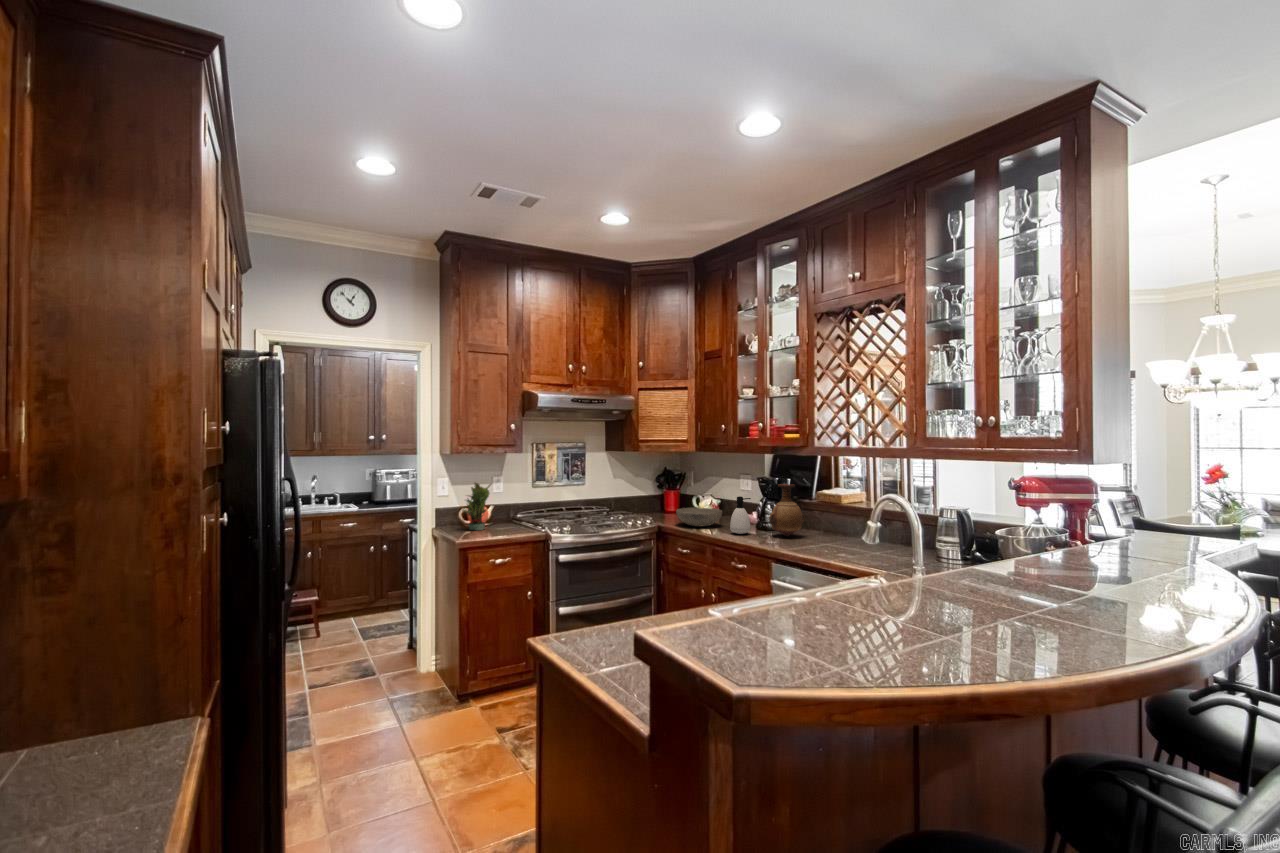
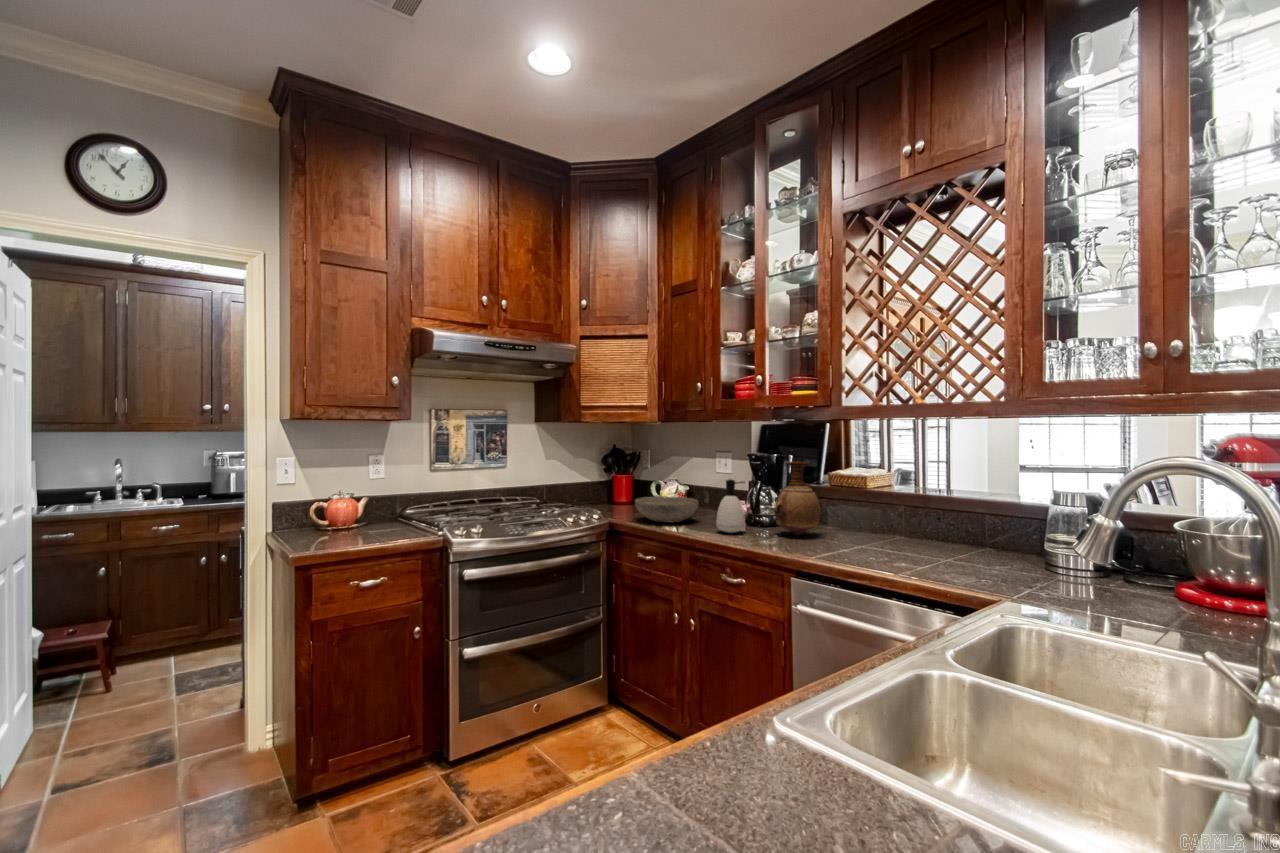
potted plant: present [462,483,491,530] -> none [306,460,360,535]

